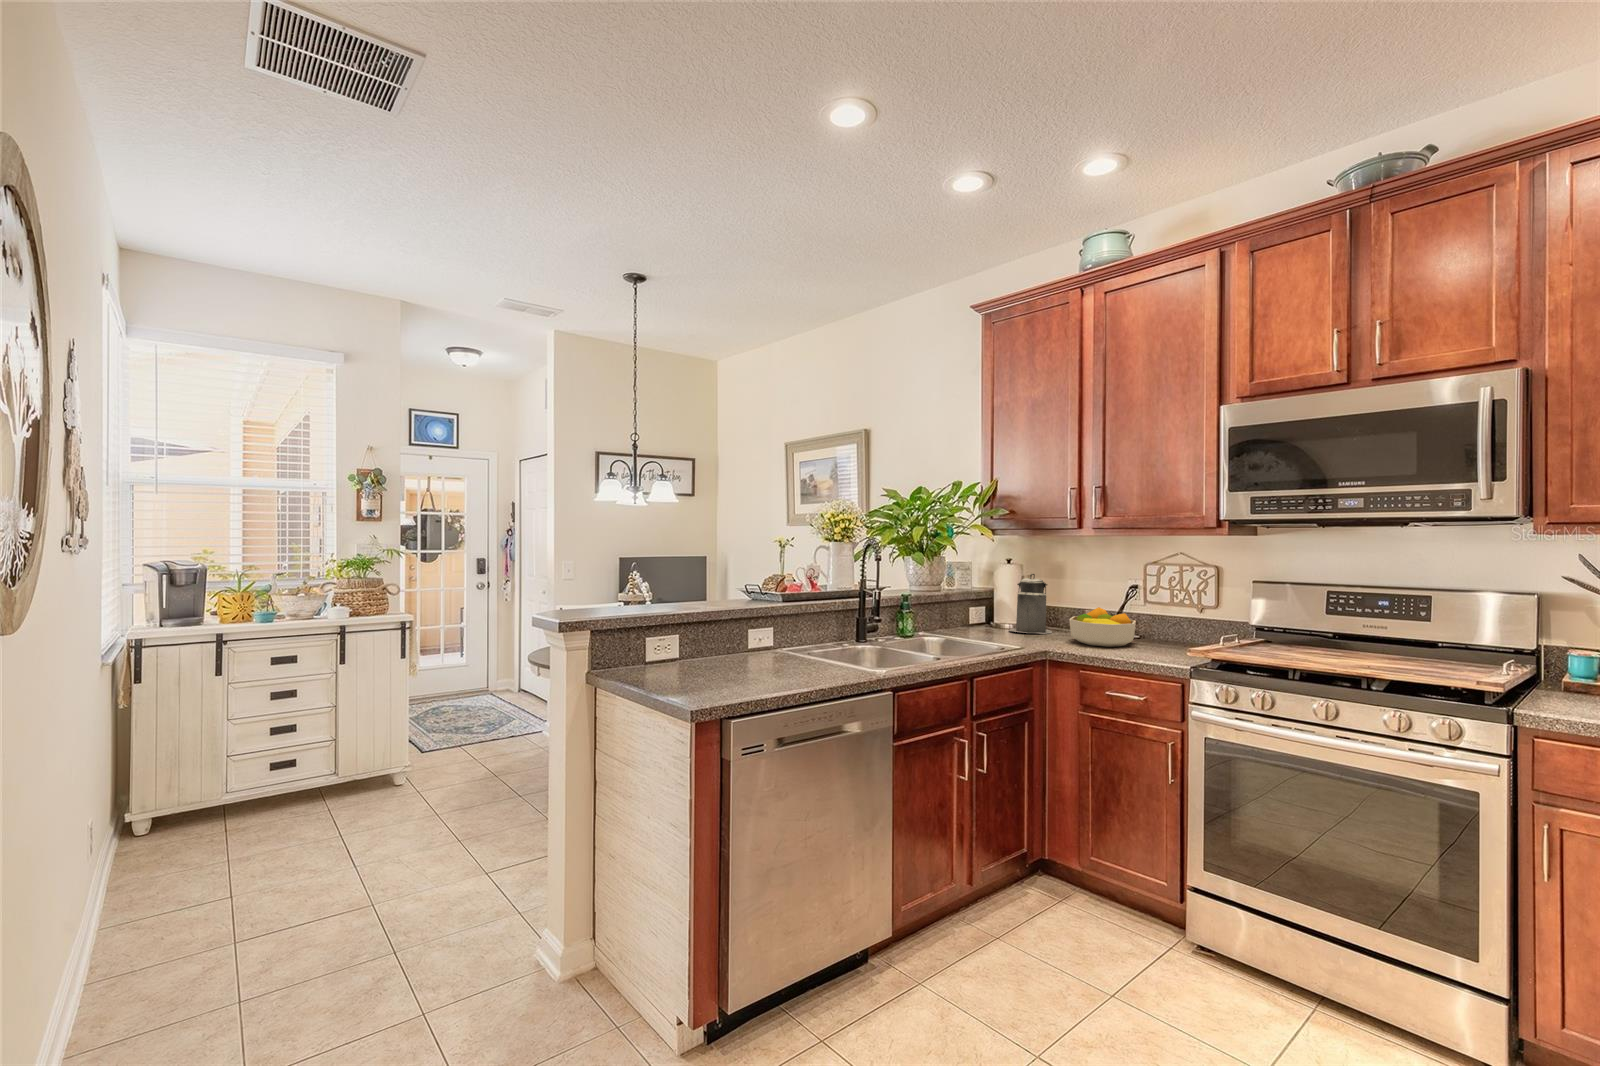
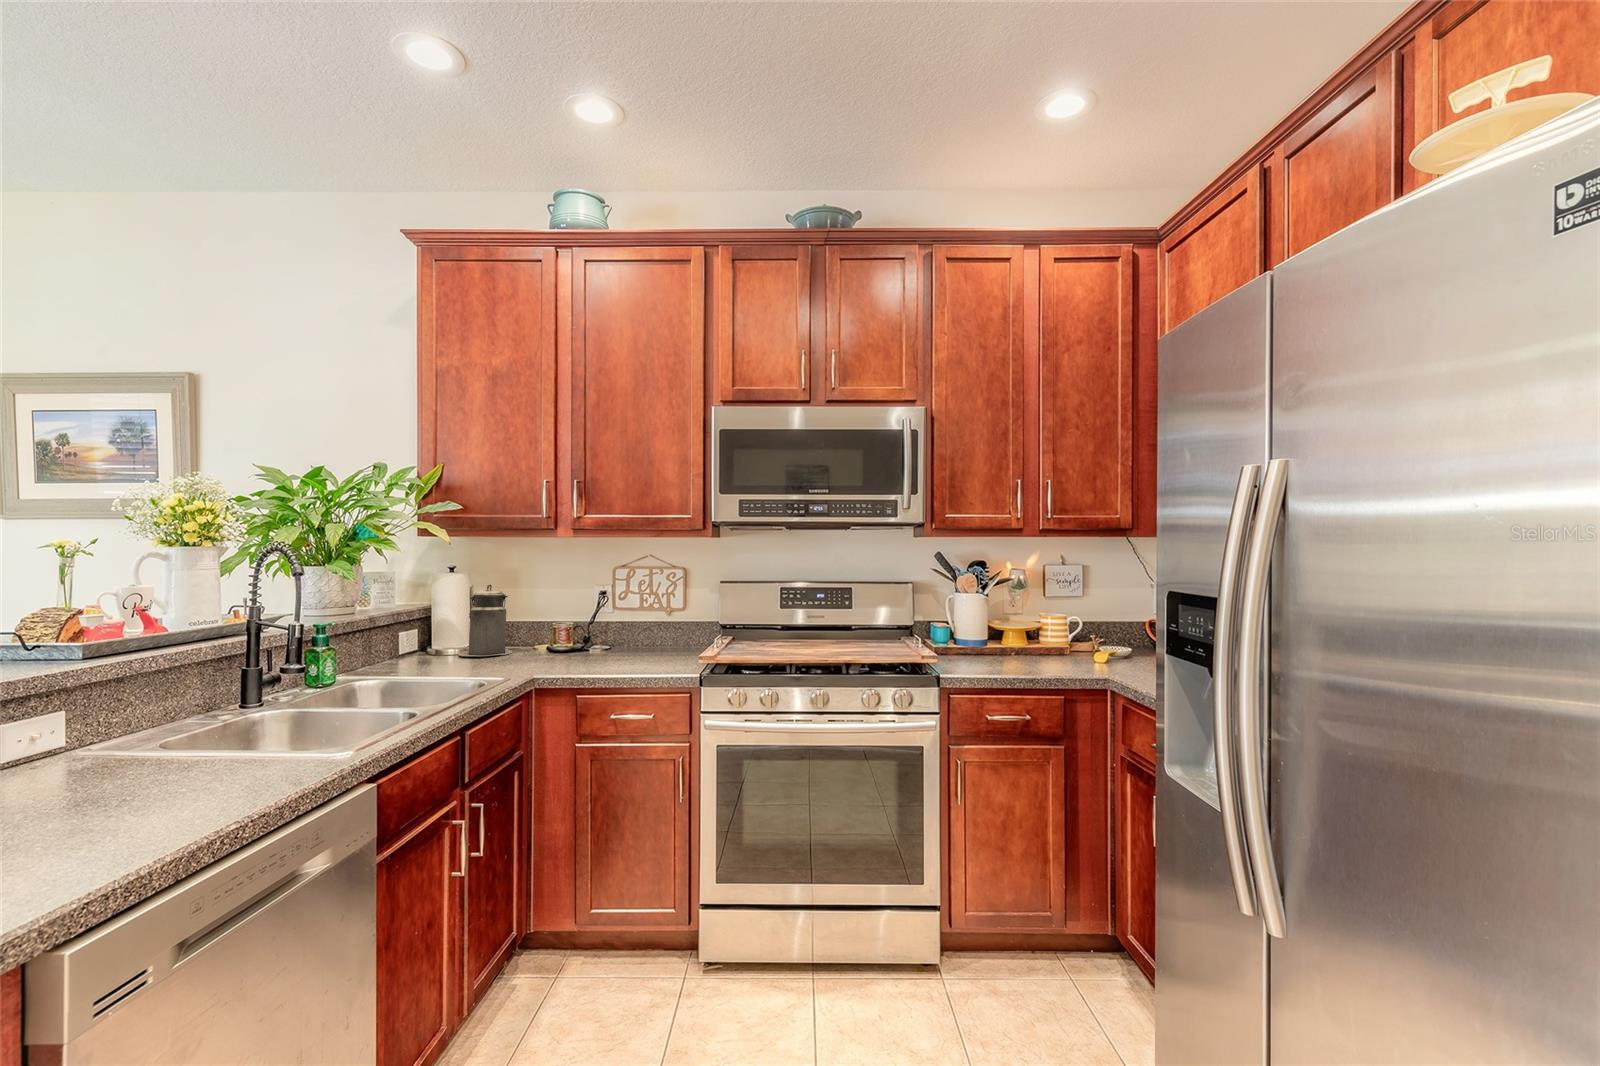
fruit bowl: present [1069,607,1136,647] -> none [547,618,621,663]

